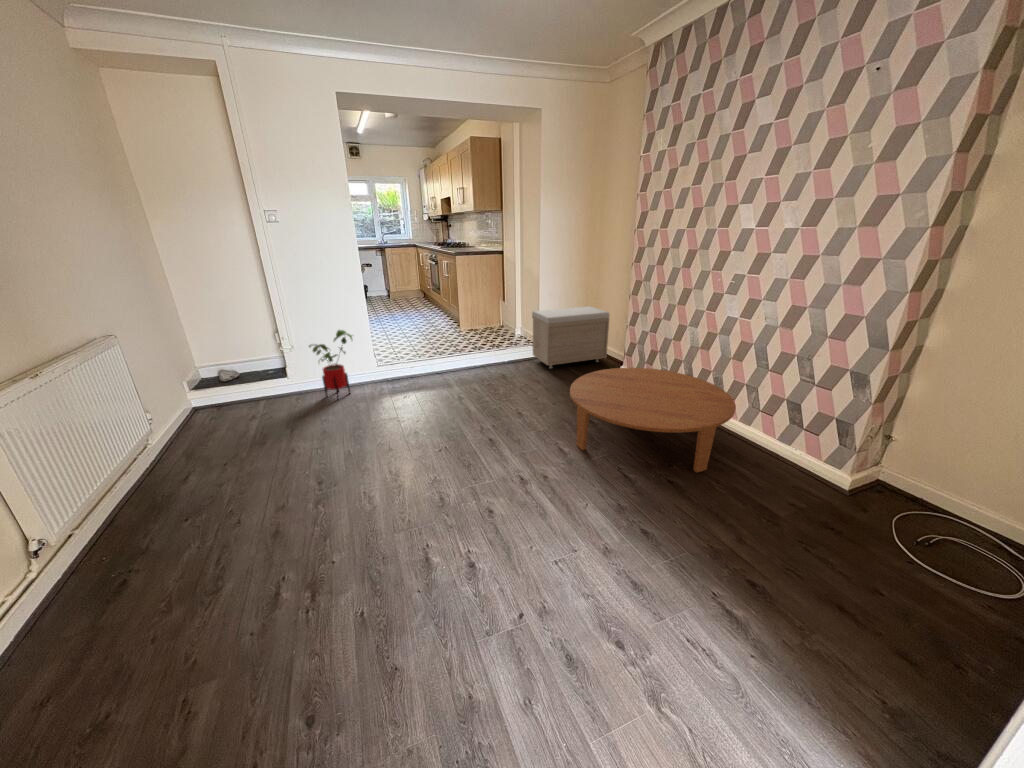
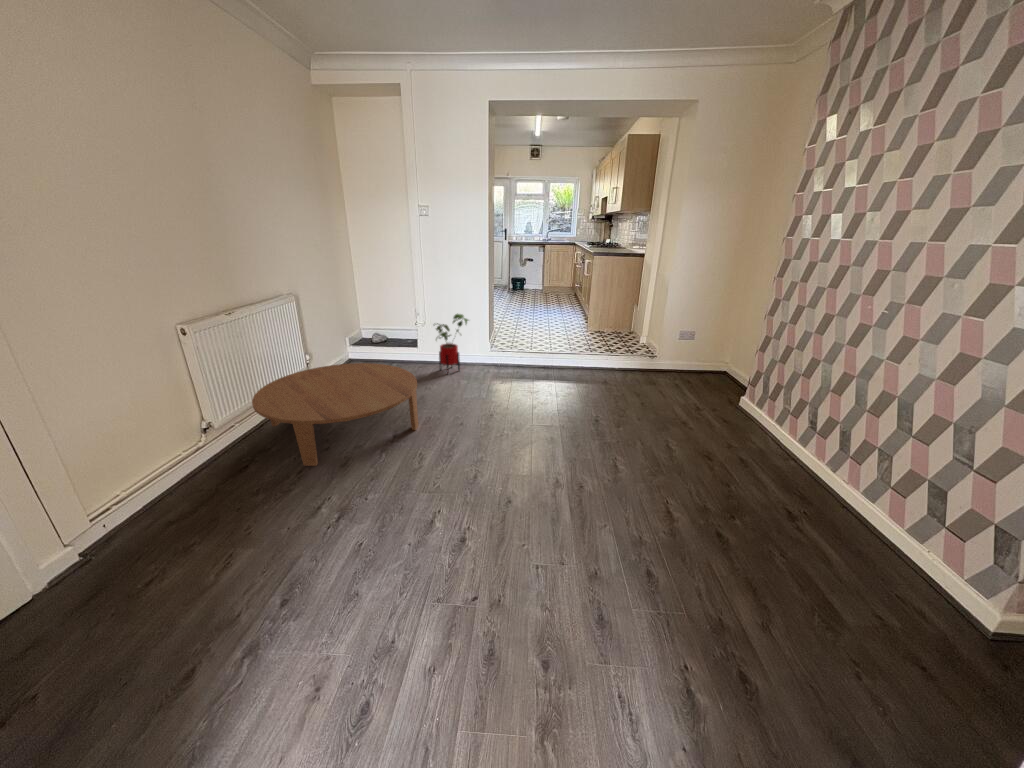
storage bench: present [532,306,610,368] -> none [645,320,742,387]
coffee table: present [570,368,736,472] -> present [252,363,418,466]

